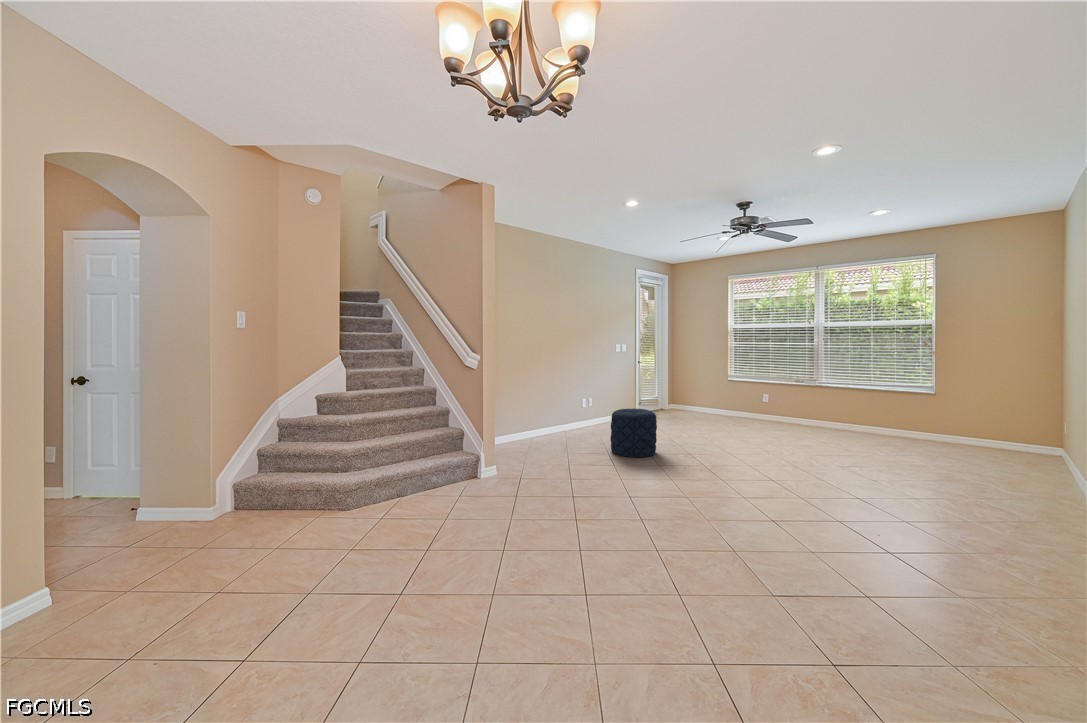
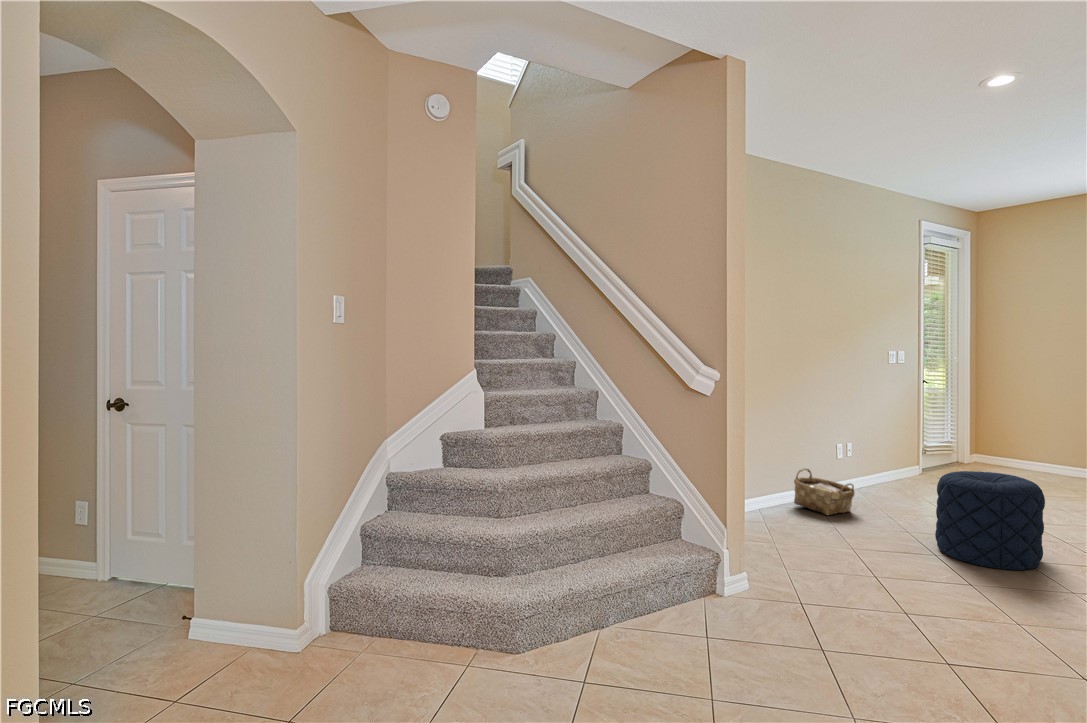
woven basket: none [553,413,583,438] -> present [794,468,855,515]

